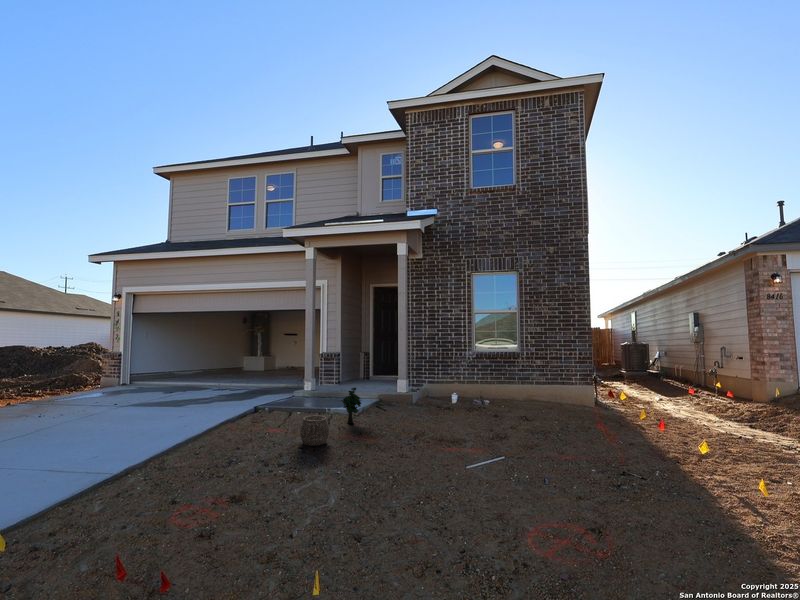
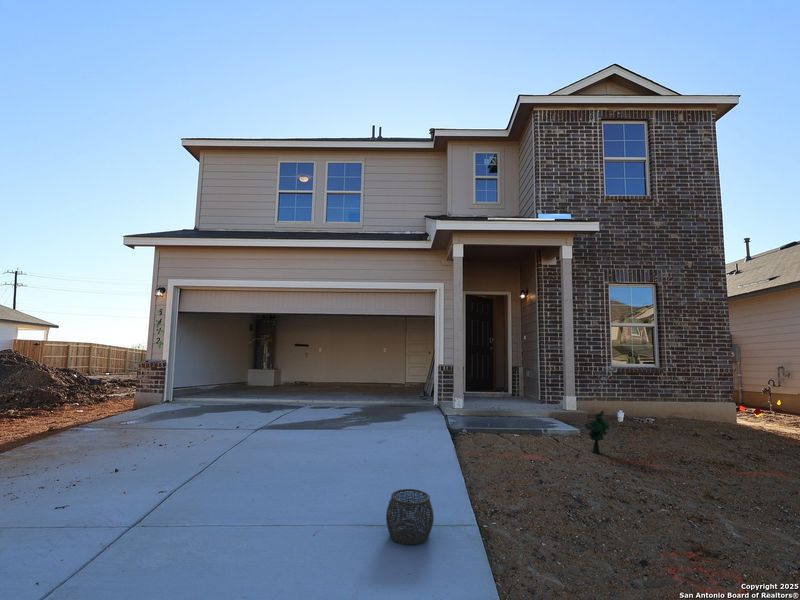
woven basket: present [300,416,329,446] -> present [386,489,434,545]

